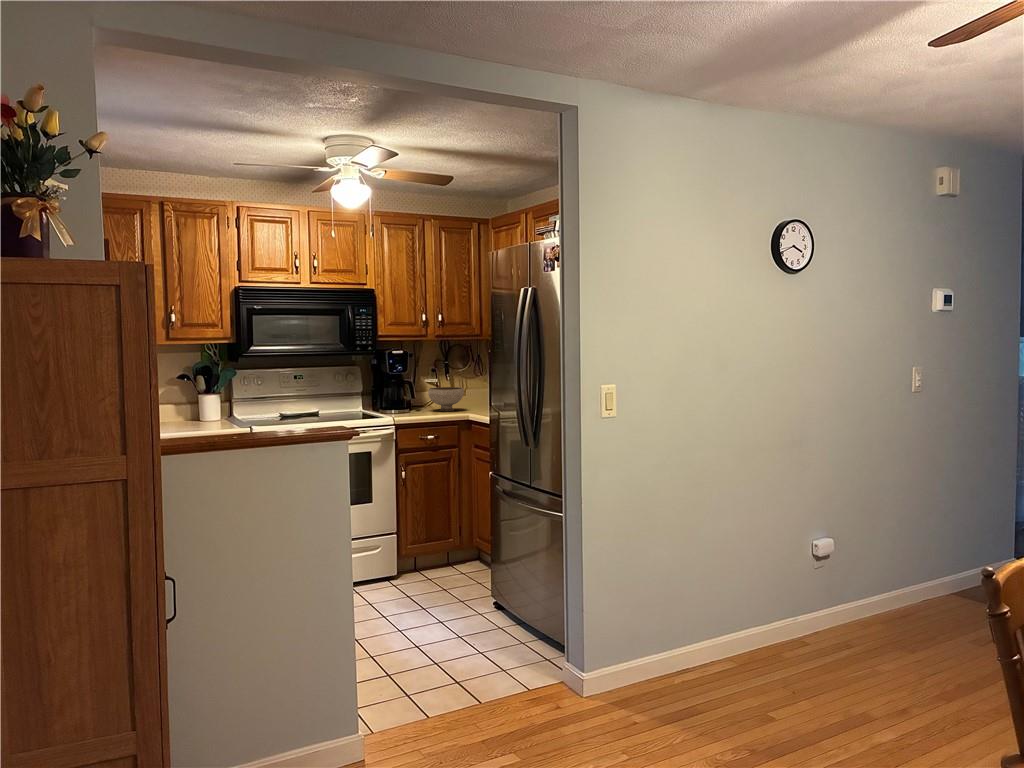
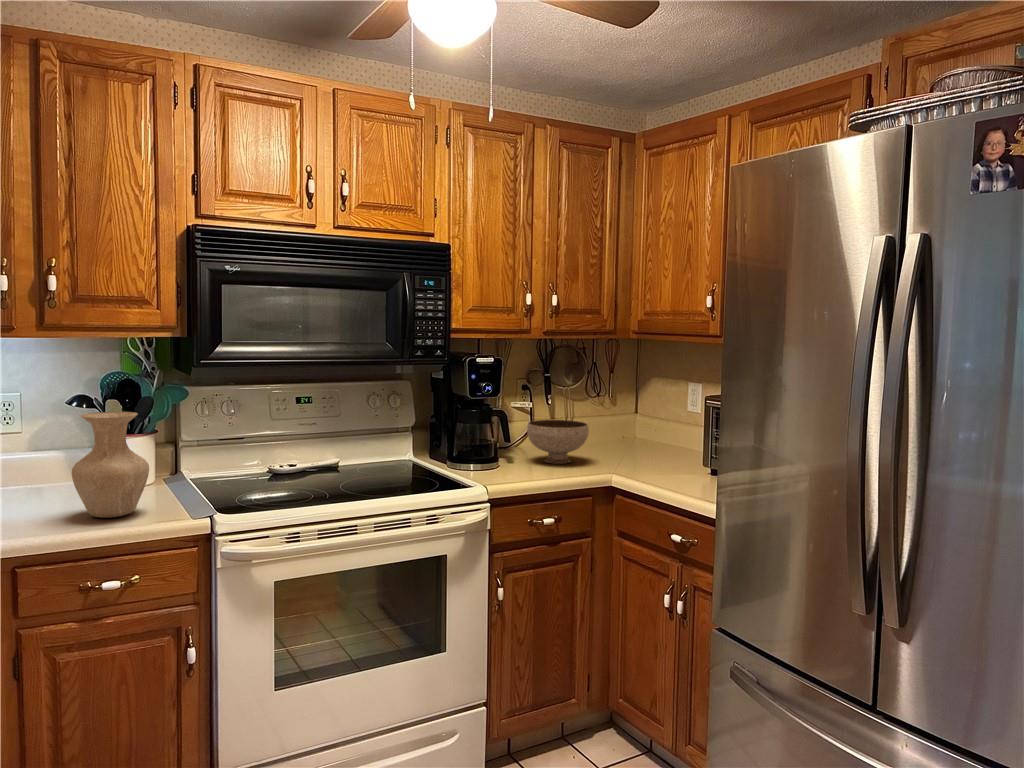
vase: none [183,380,220,430] -> present [72,412,149,518]

